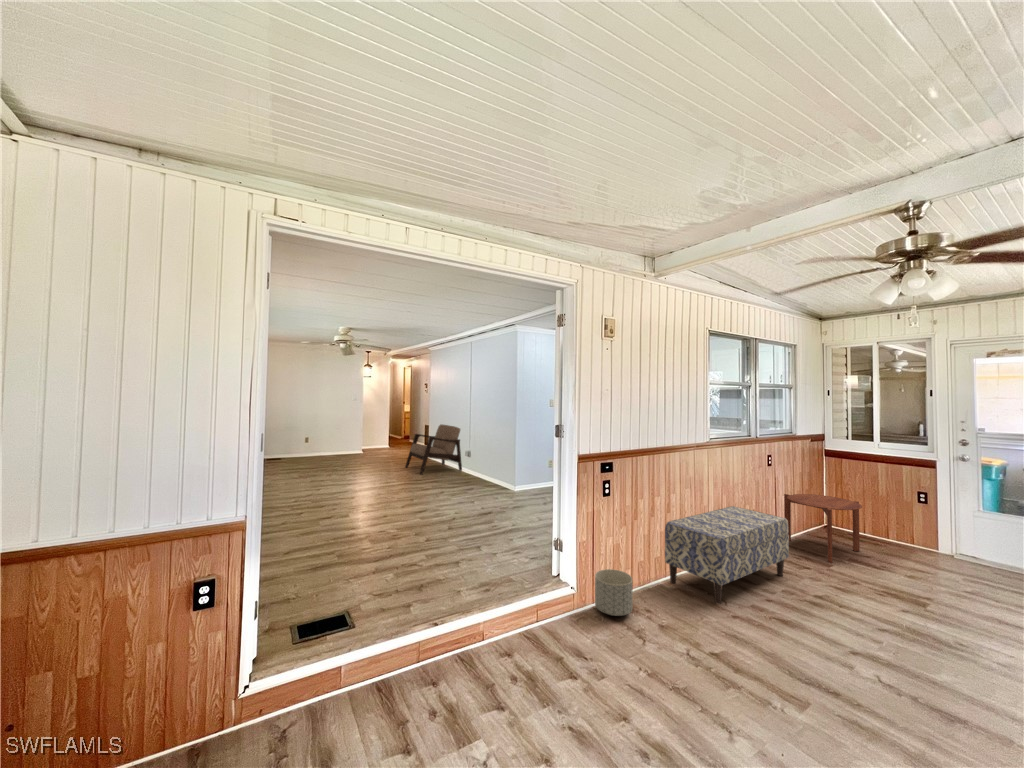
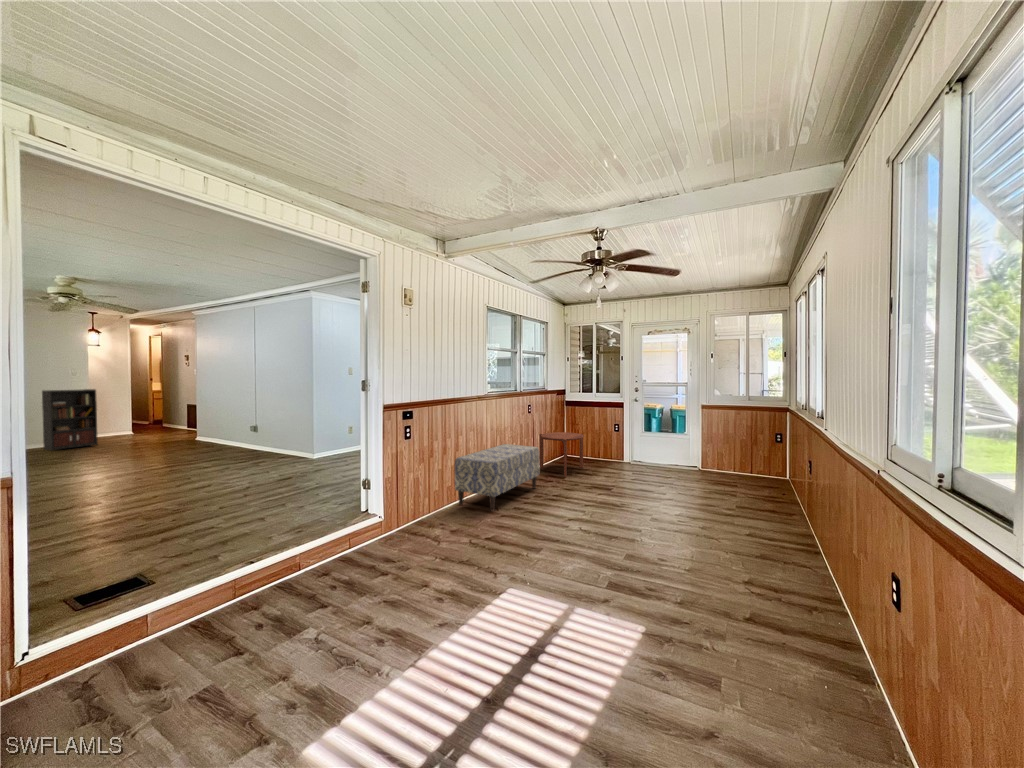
bookcase: none [335,412,367,459] -> present [42,389,98,451]
armchair: present [405,424,462,475] -> none [164,400,245,457]
planter: present [595,569,633,616] -> none [399,498,430,533]

